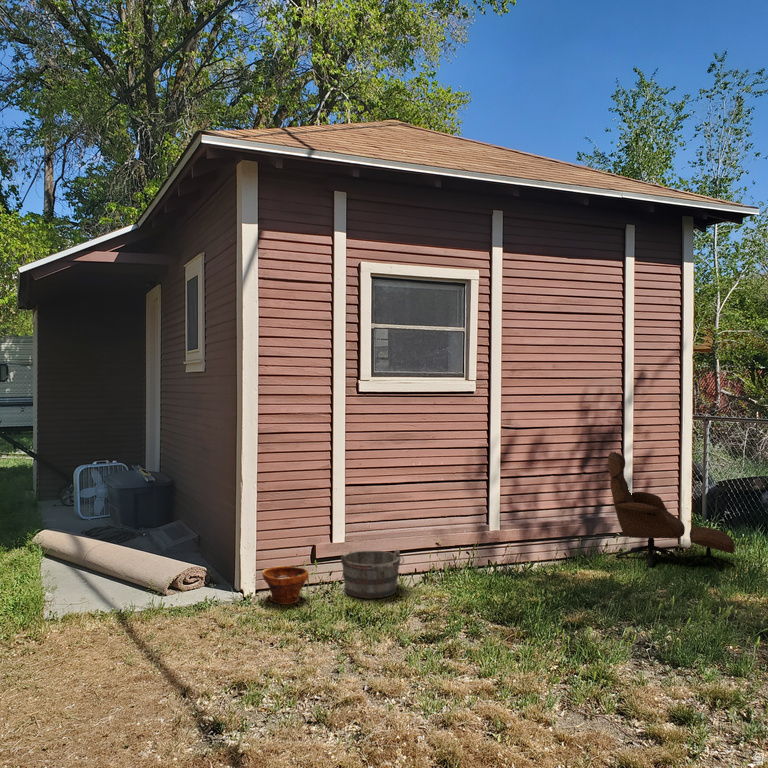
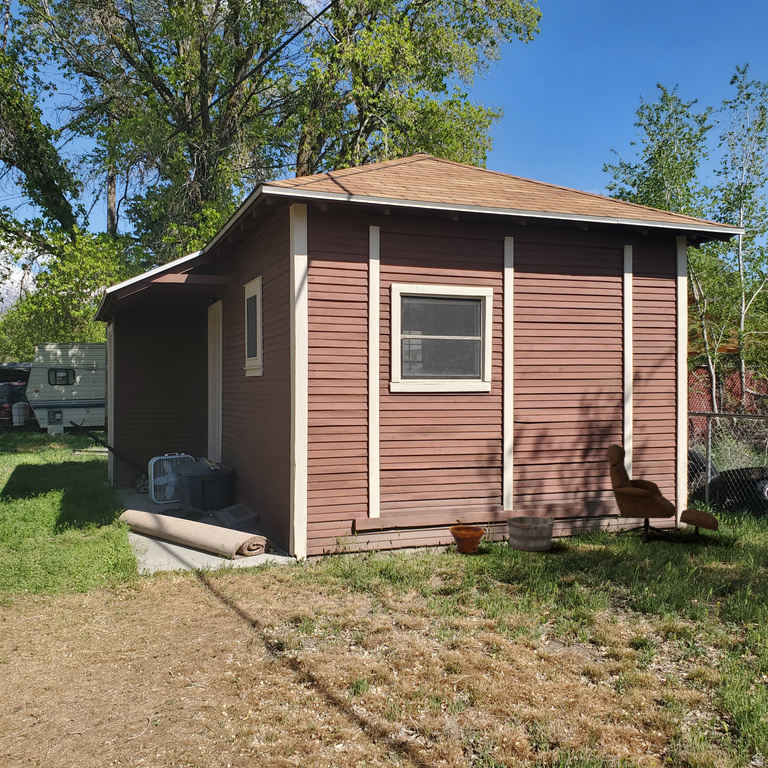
bucket: present [341,550,404,598] -> present [507,516,557,551]
planter: present [262,566,309,604] -> present [449,525,485,553]

